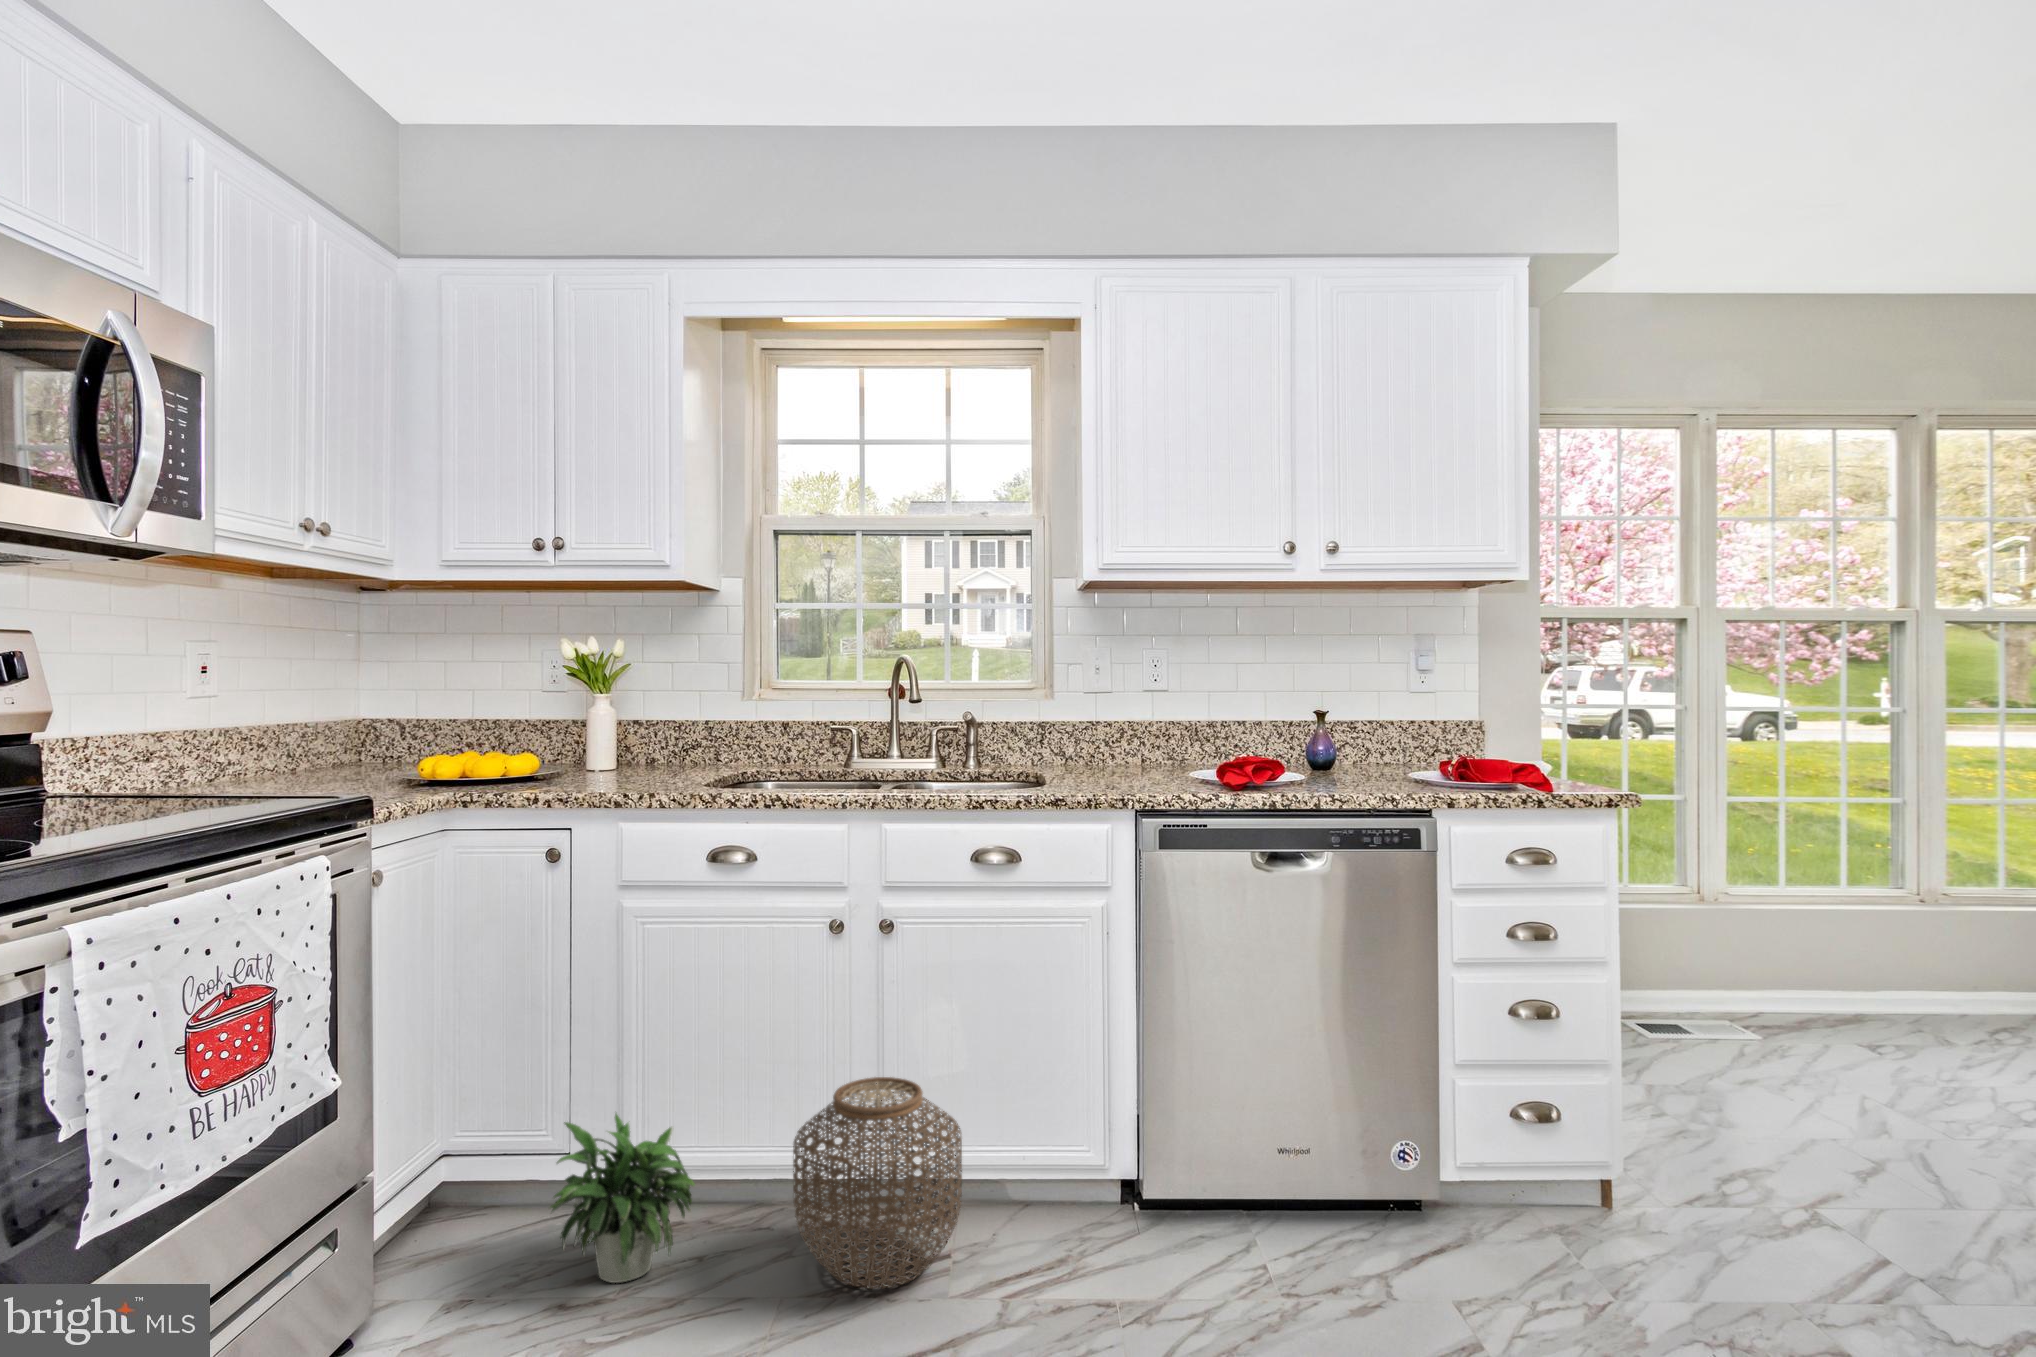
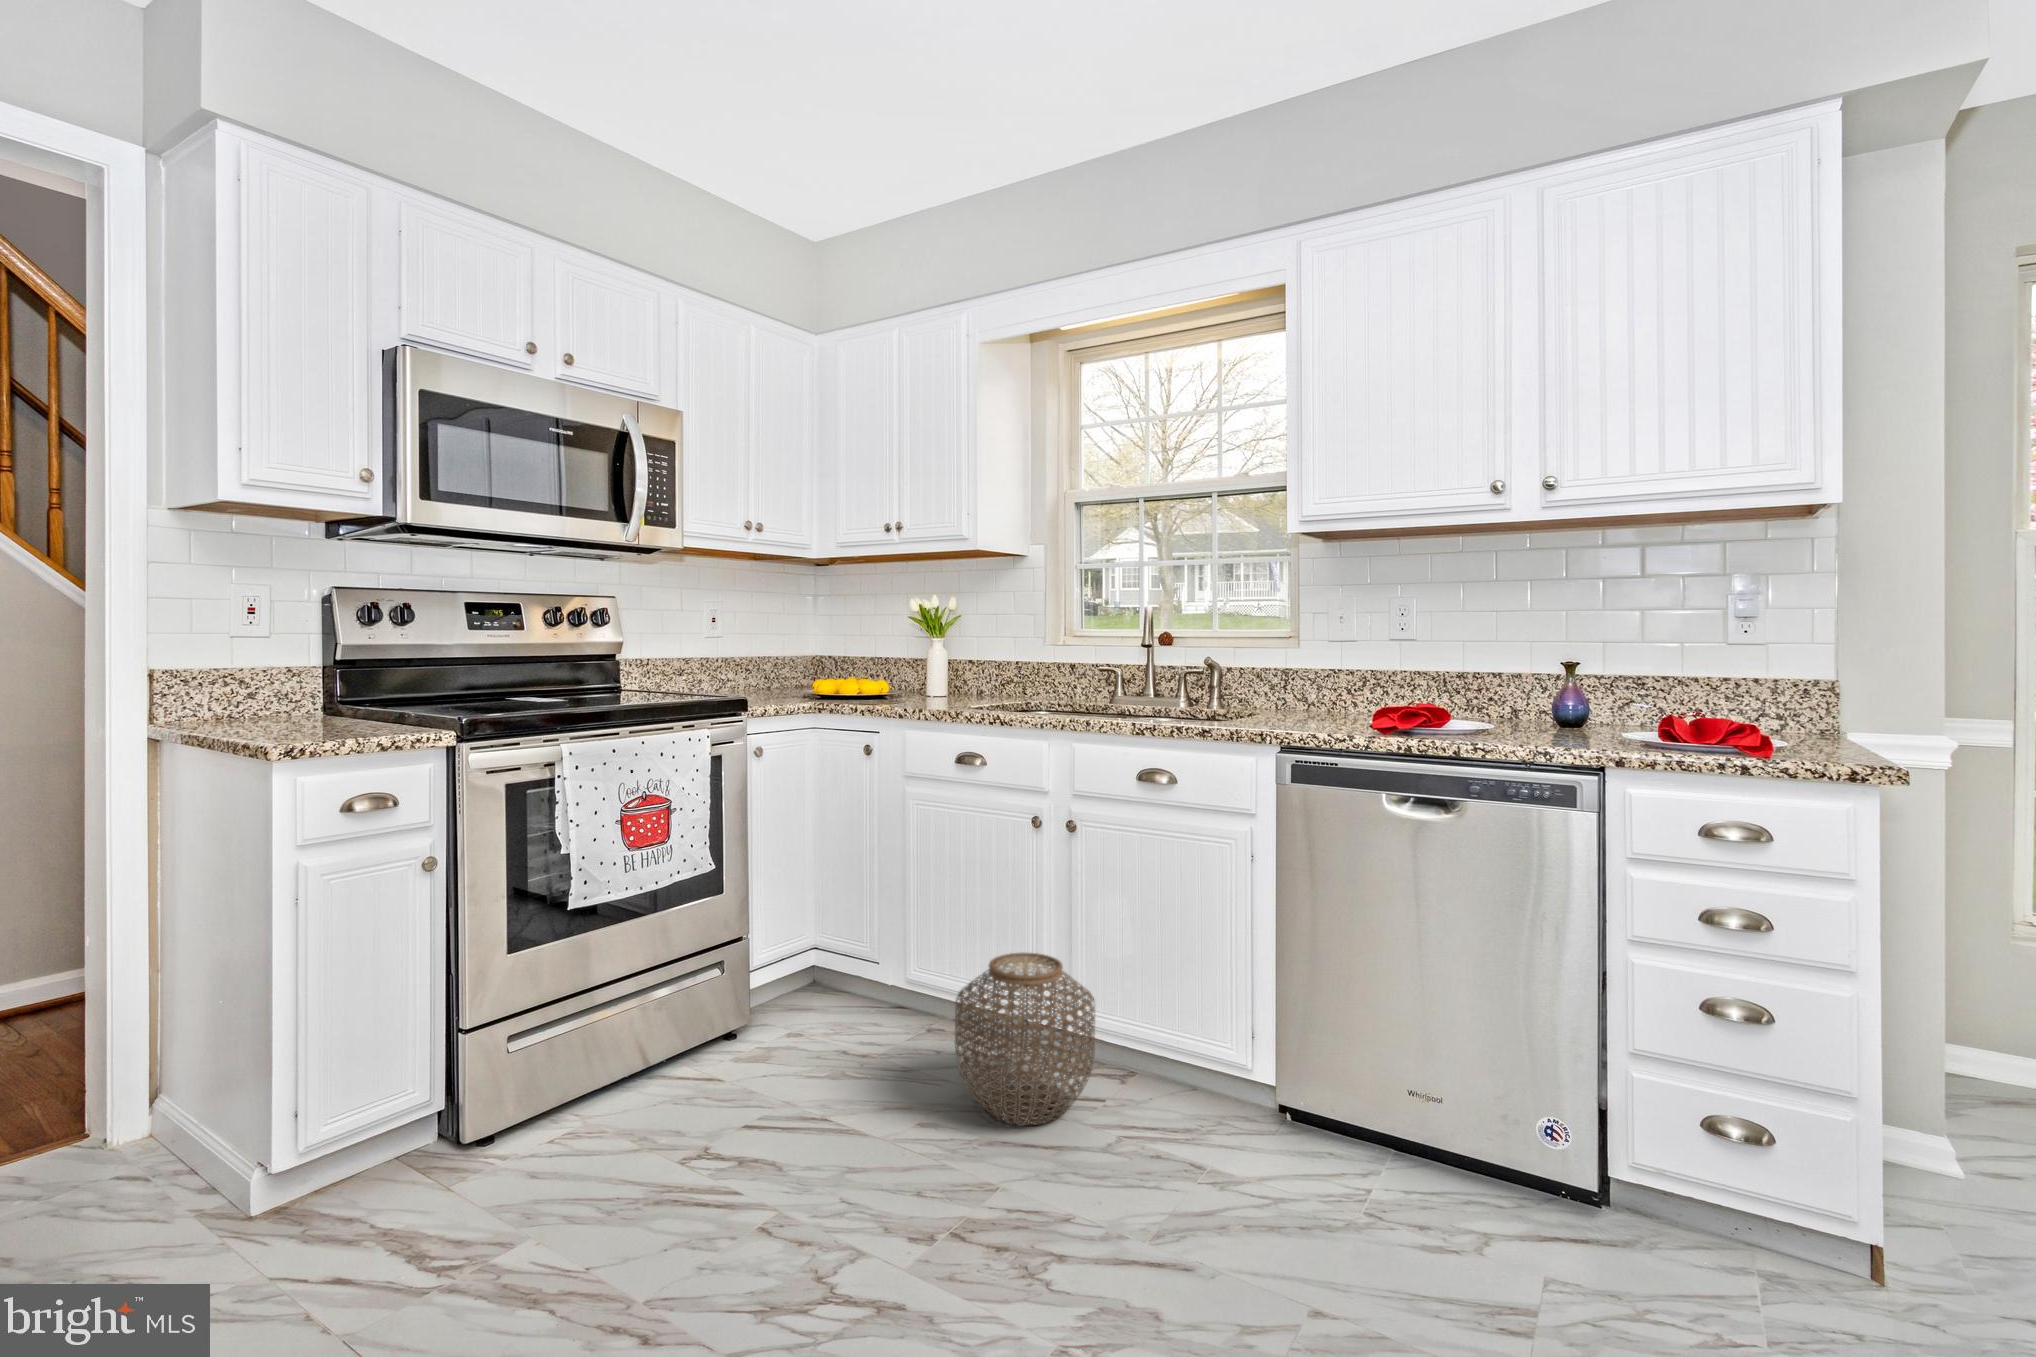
potted plant: present [551,1114,695,1283] -> none [804,943,915,1066]

